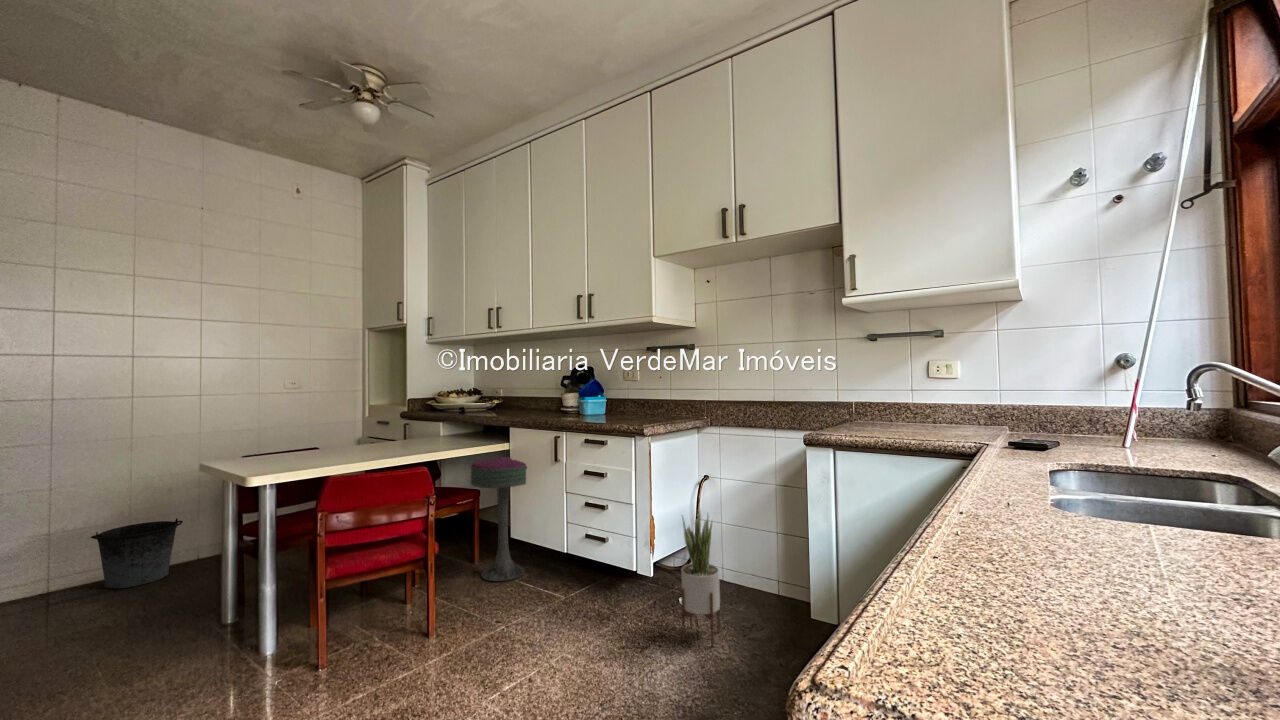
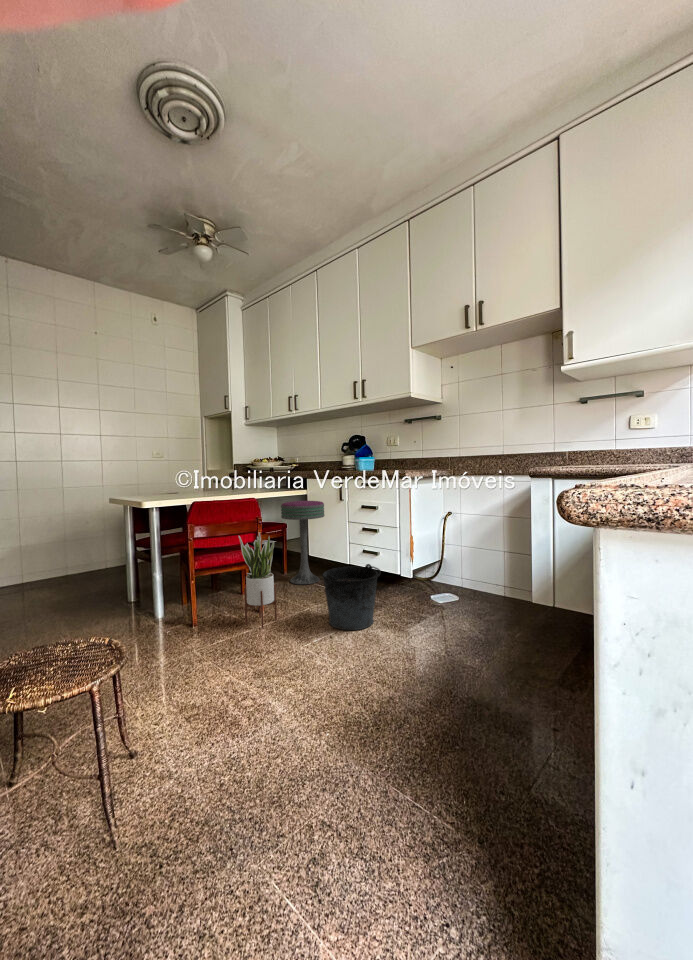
potted plant: present [681,510,720,647] -> present [239,533,277,628]
bucket: present [91,518,183,589] -> present [322,564,381,630]

